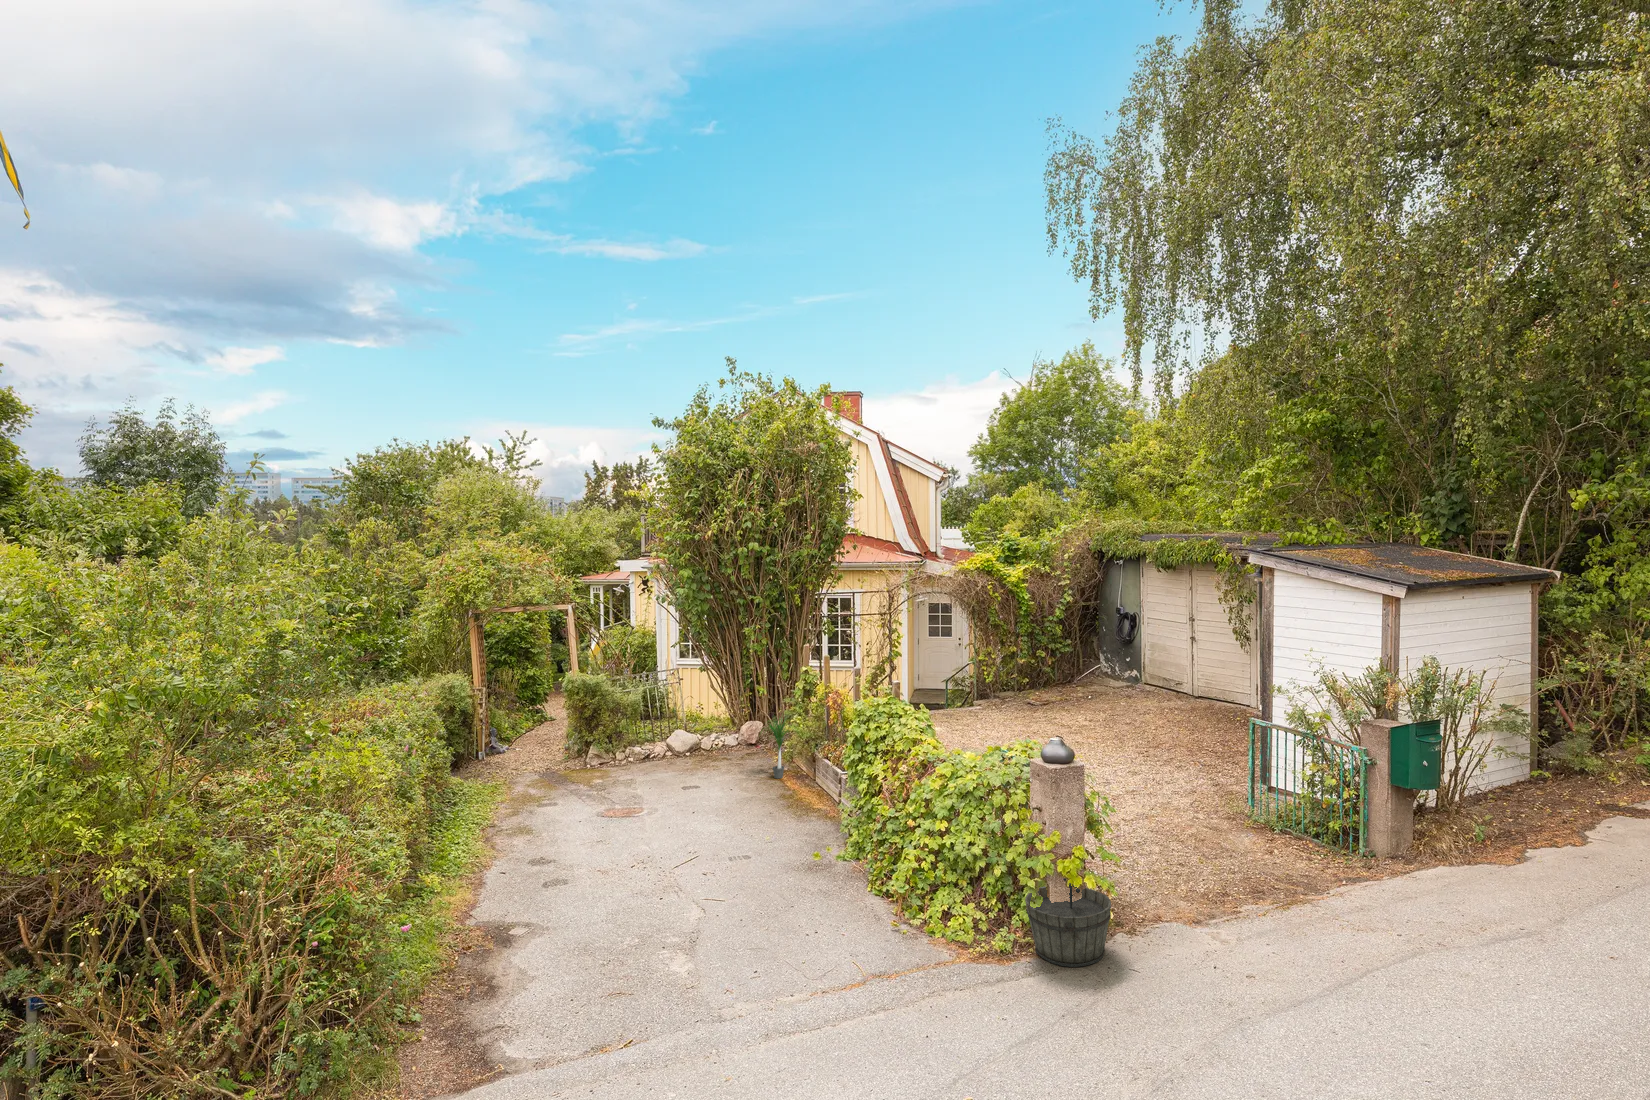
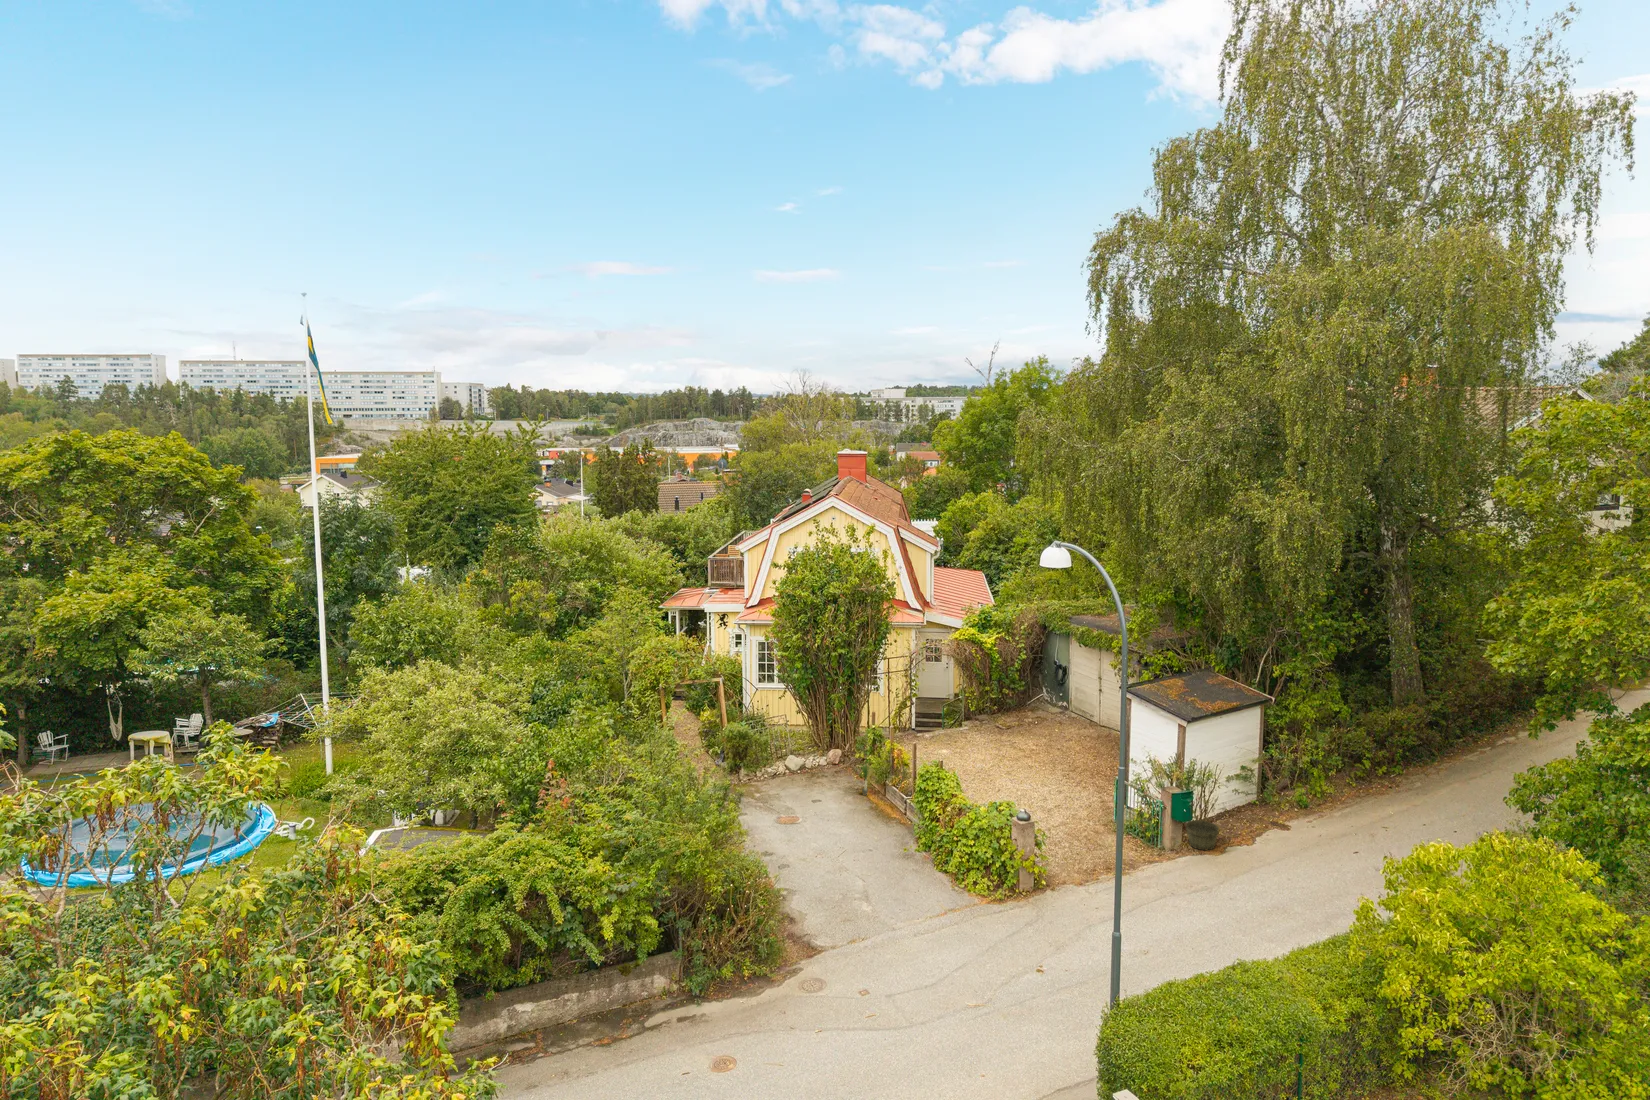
wooden bucket: present [1025,878,1111,967] -> present [1186,820,1219,850]

